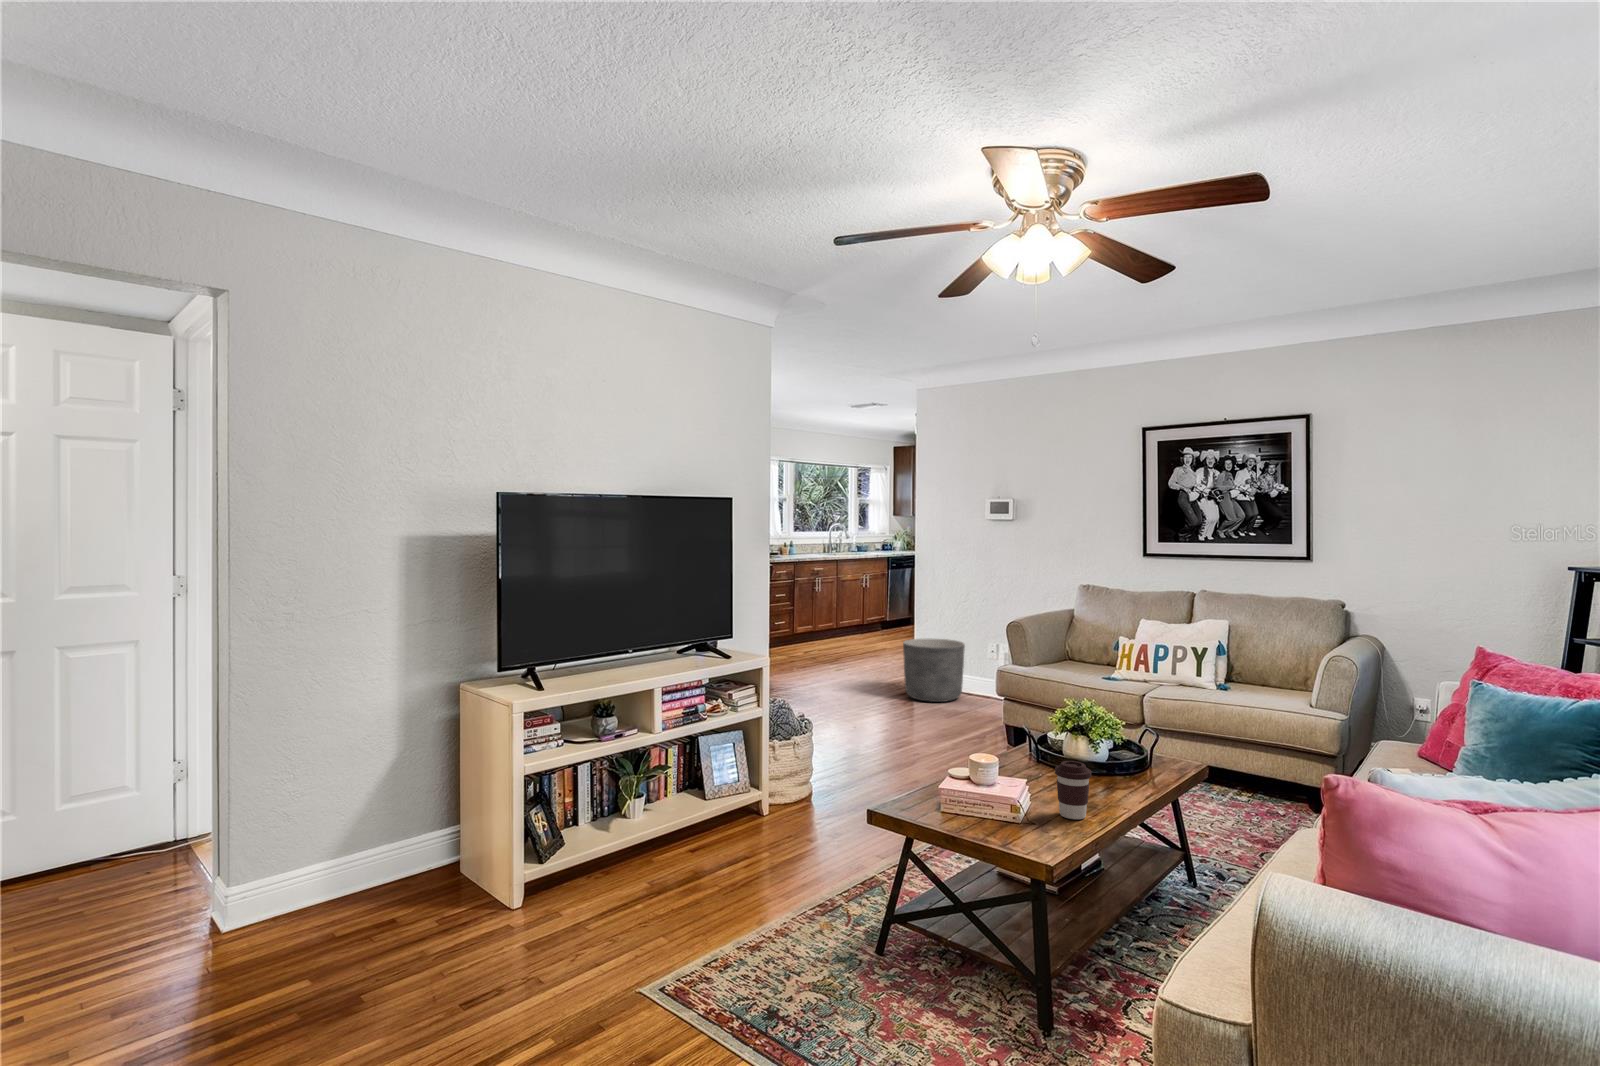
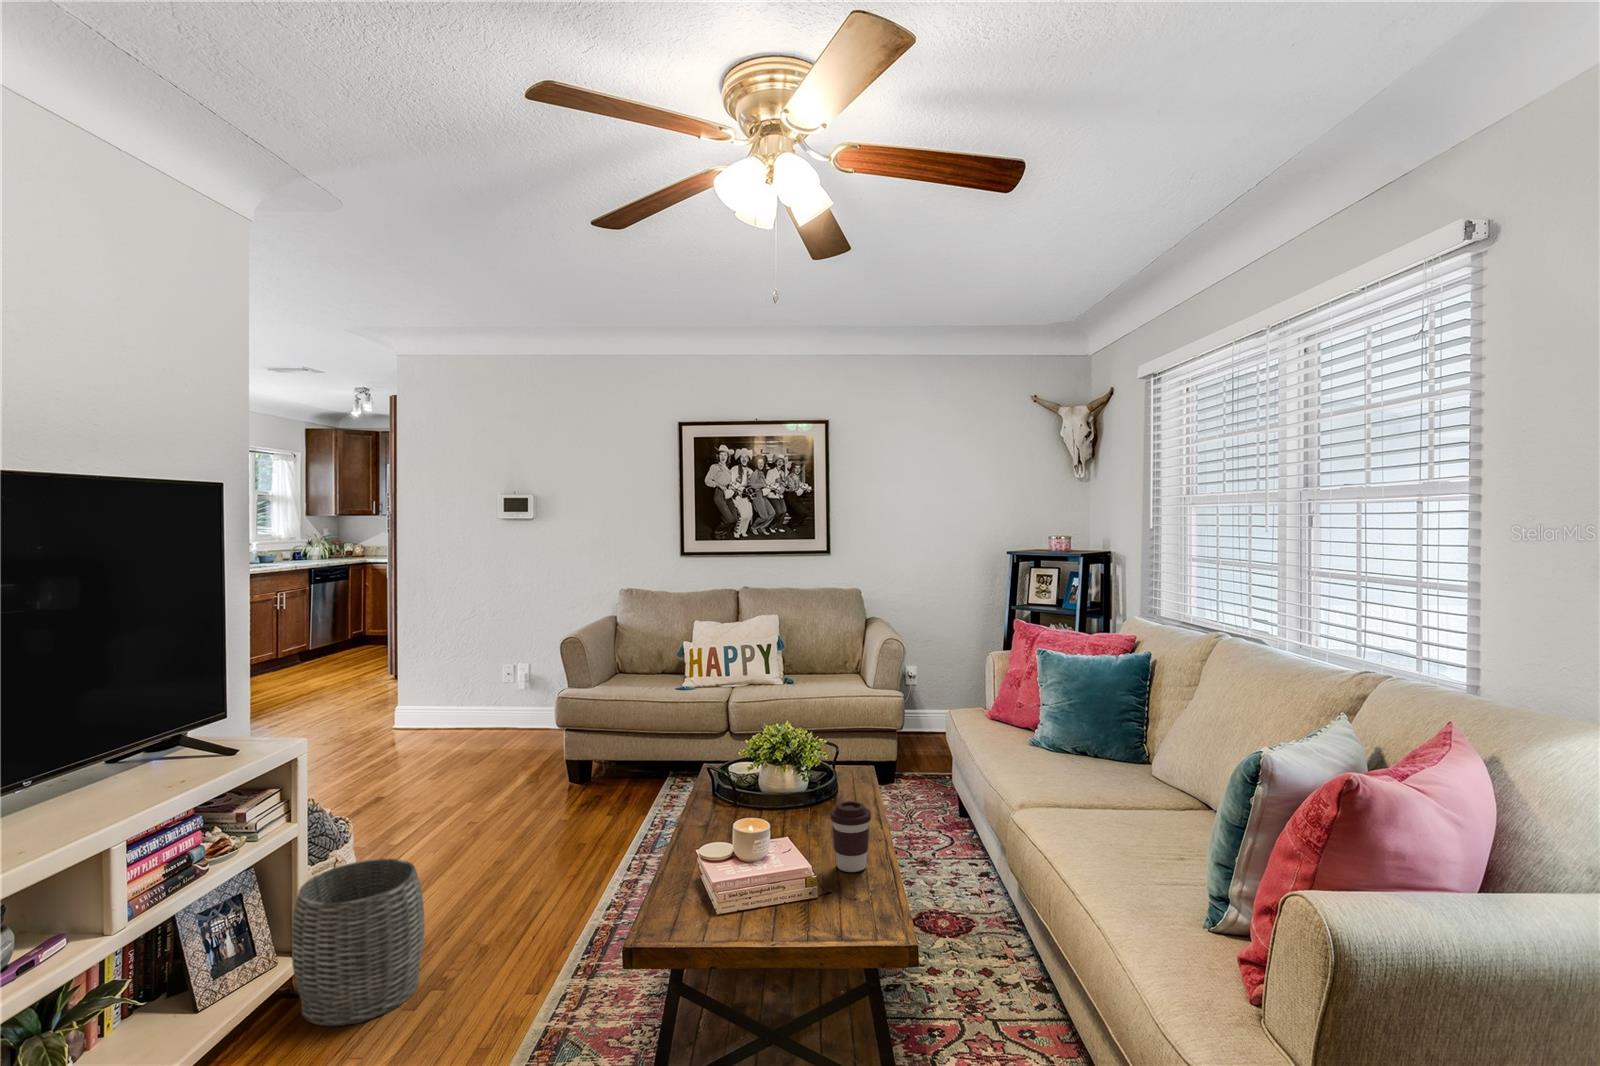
planter: present [903,638,965,702] -> none [397,668,479,749]
woven basket: none [750,743,826,840] -> present [292,859,425,1026]

